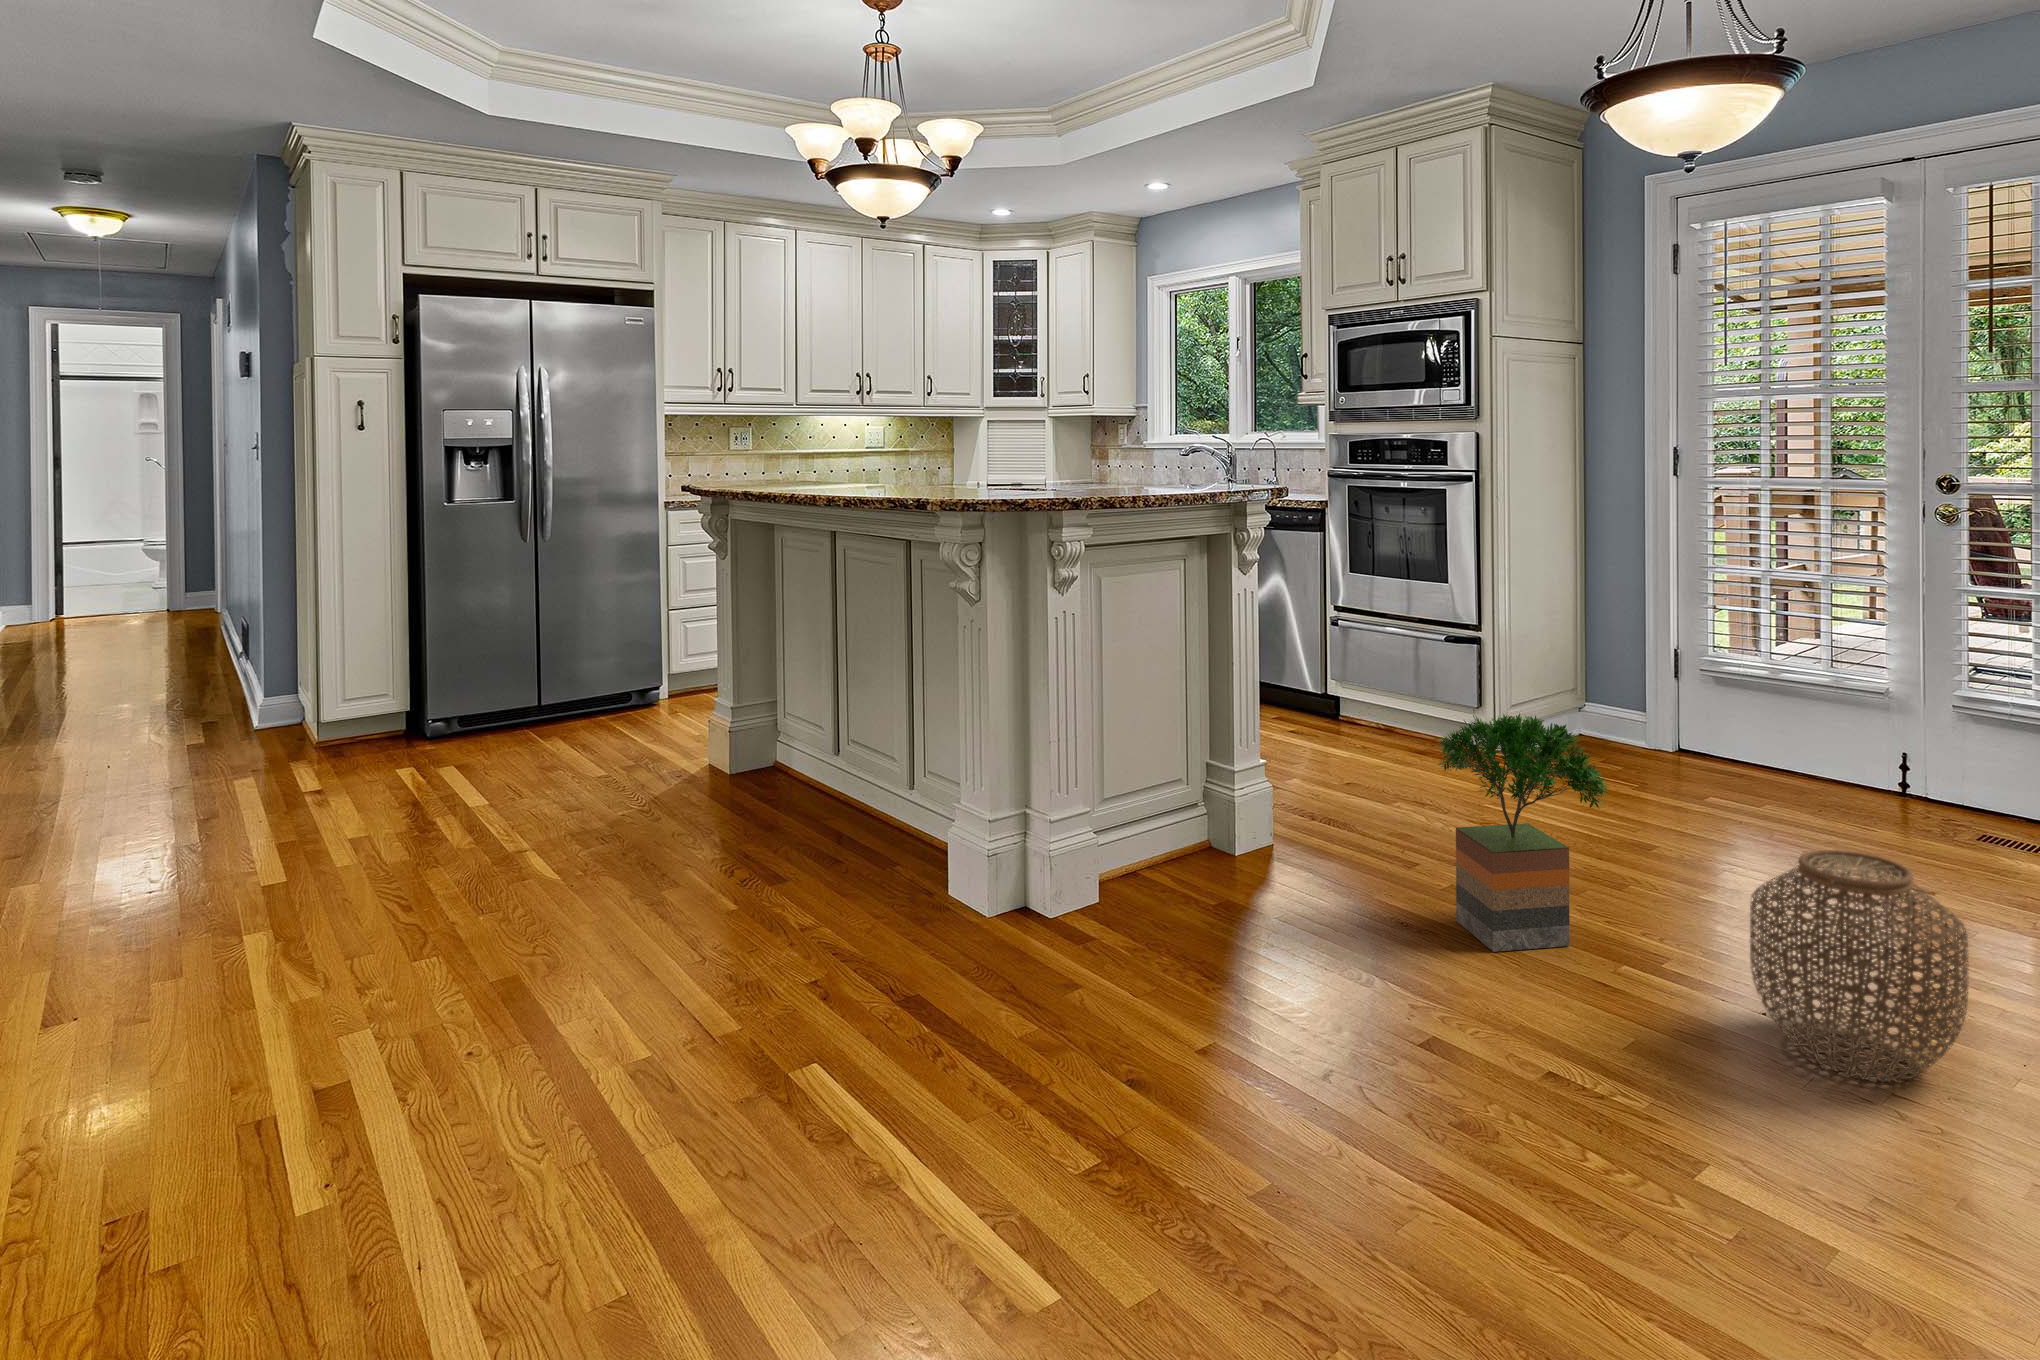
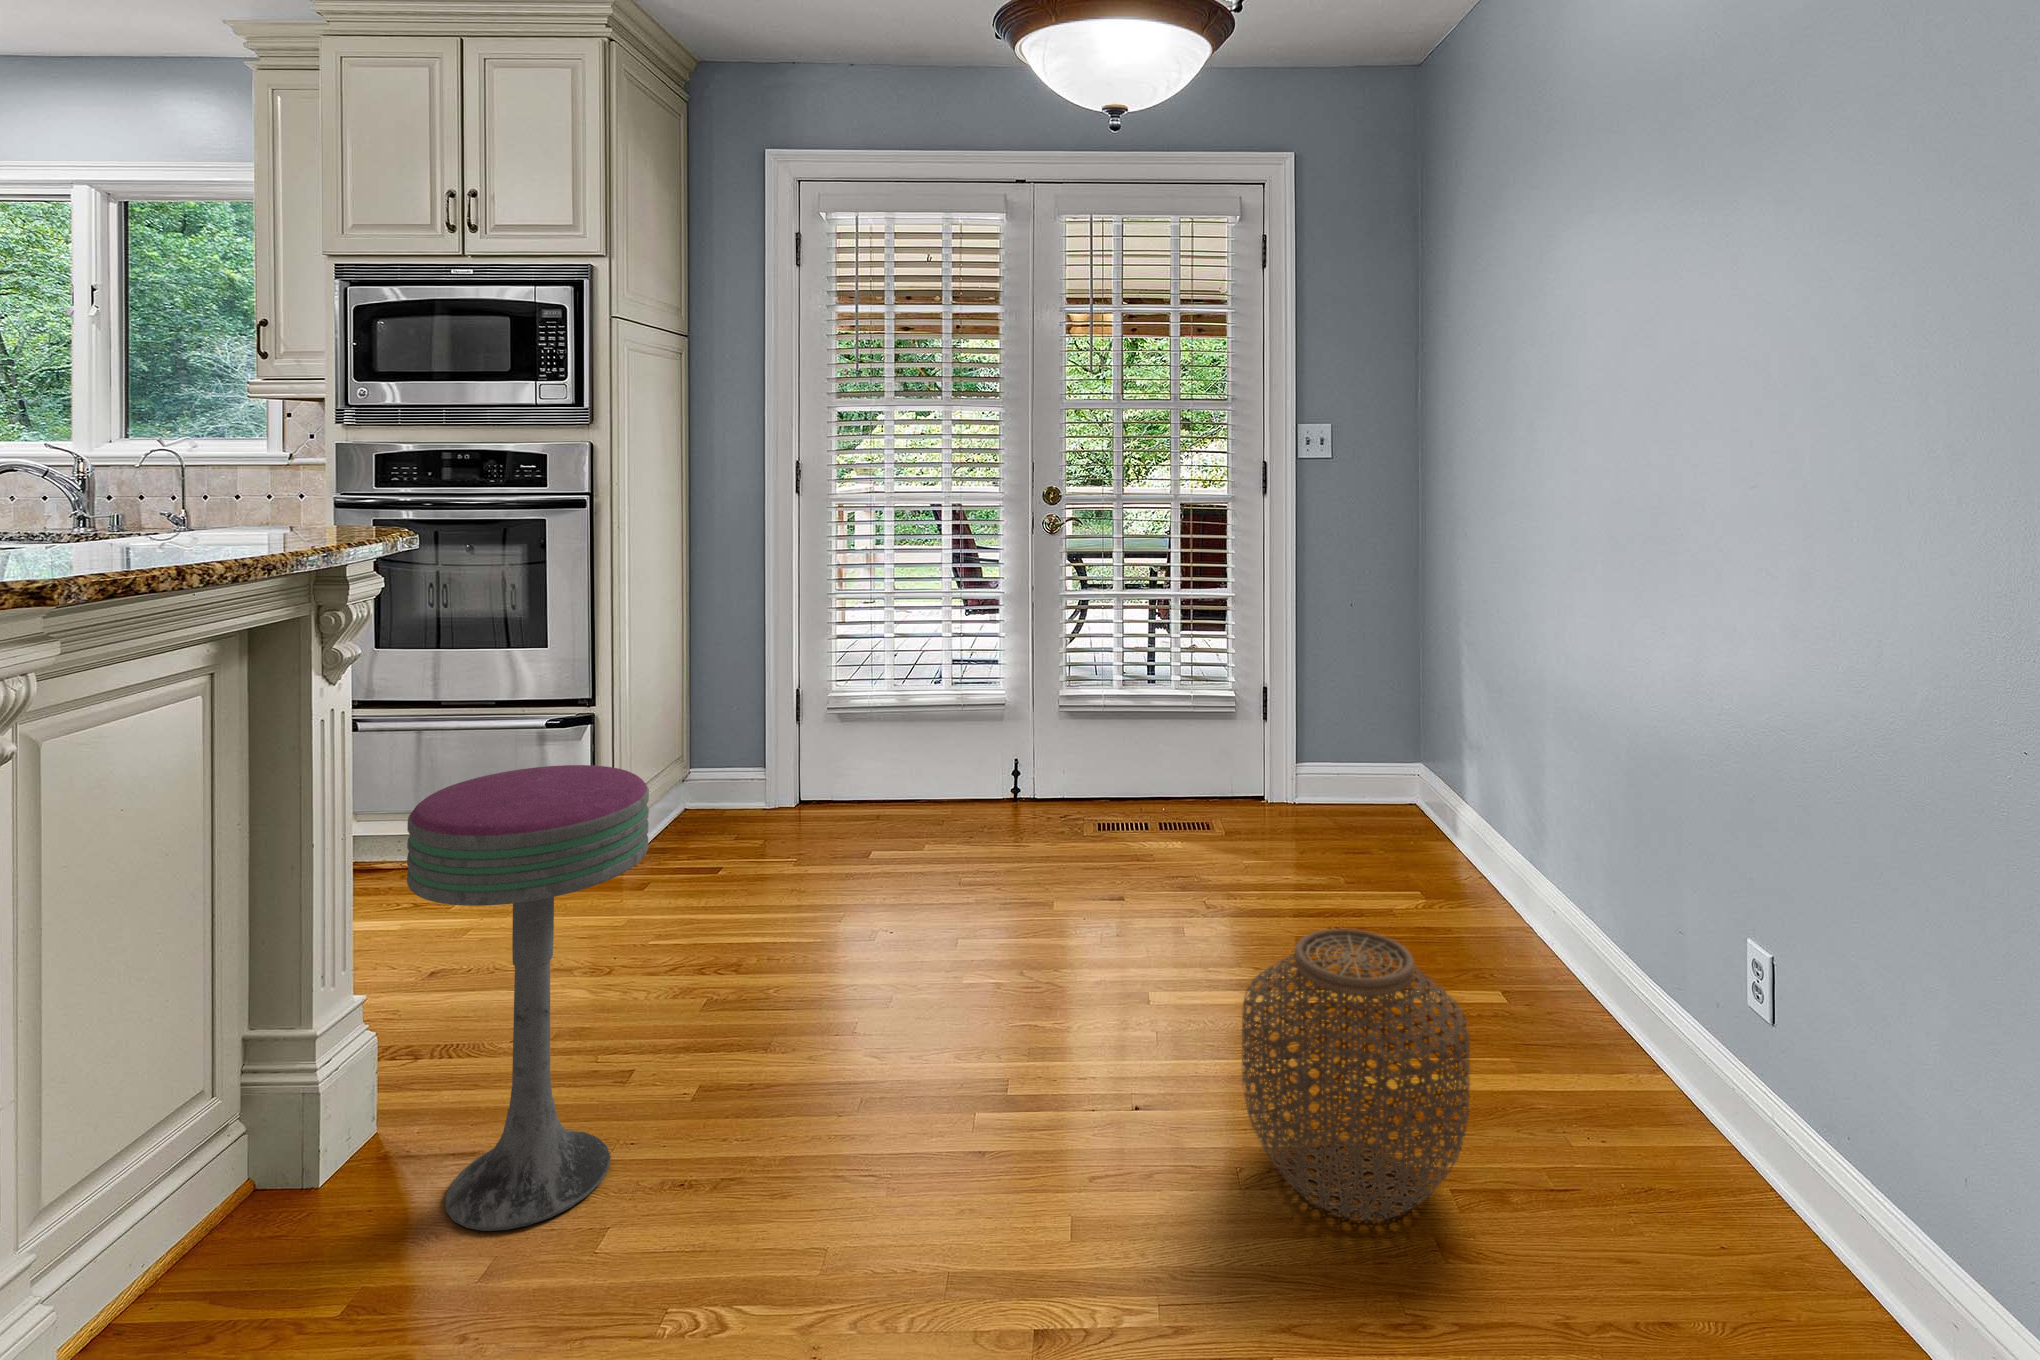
bar stool: none [1274,637,1400,883] -> present [407,765,649,1231]
potted tree: present [1438,713,1608,952] -> none [760,840,1025,1242]

